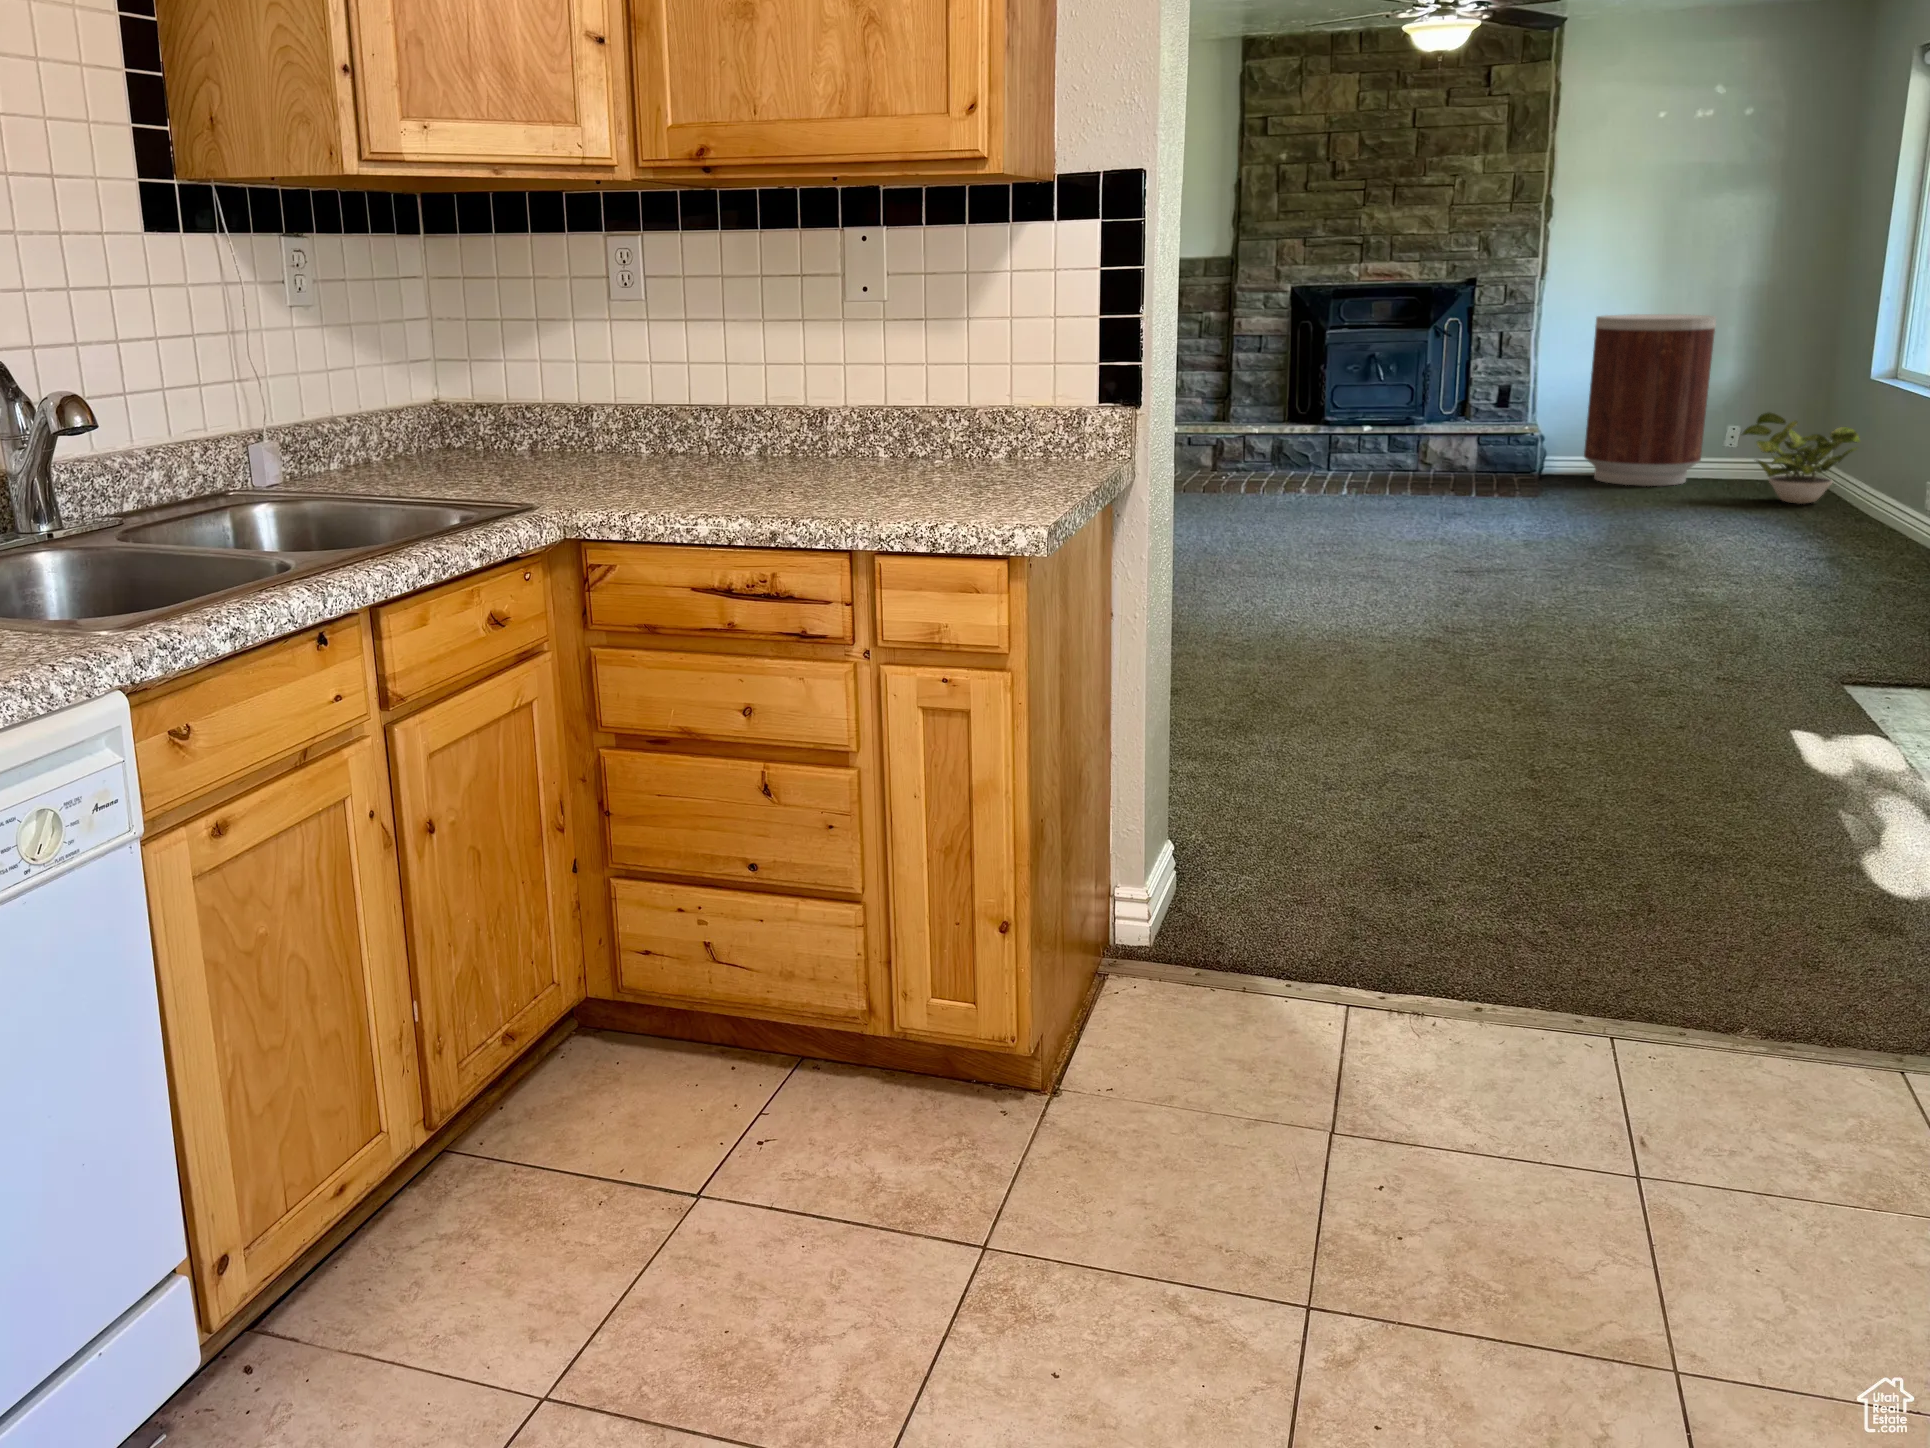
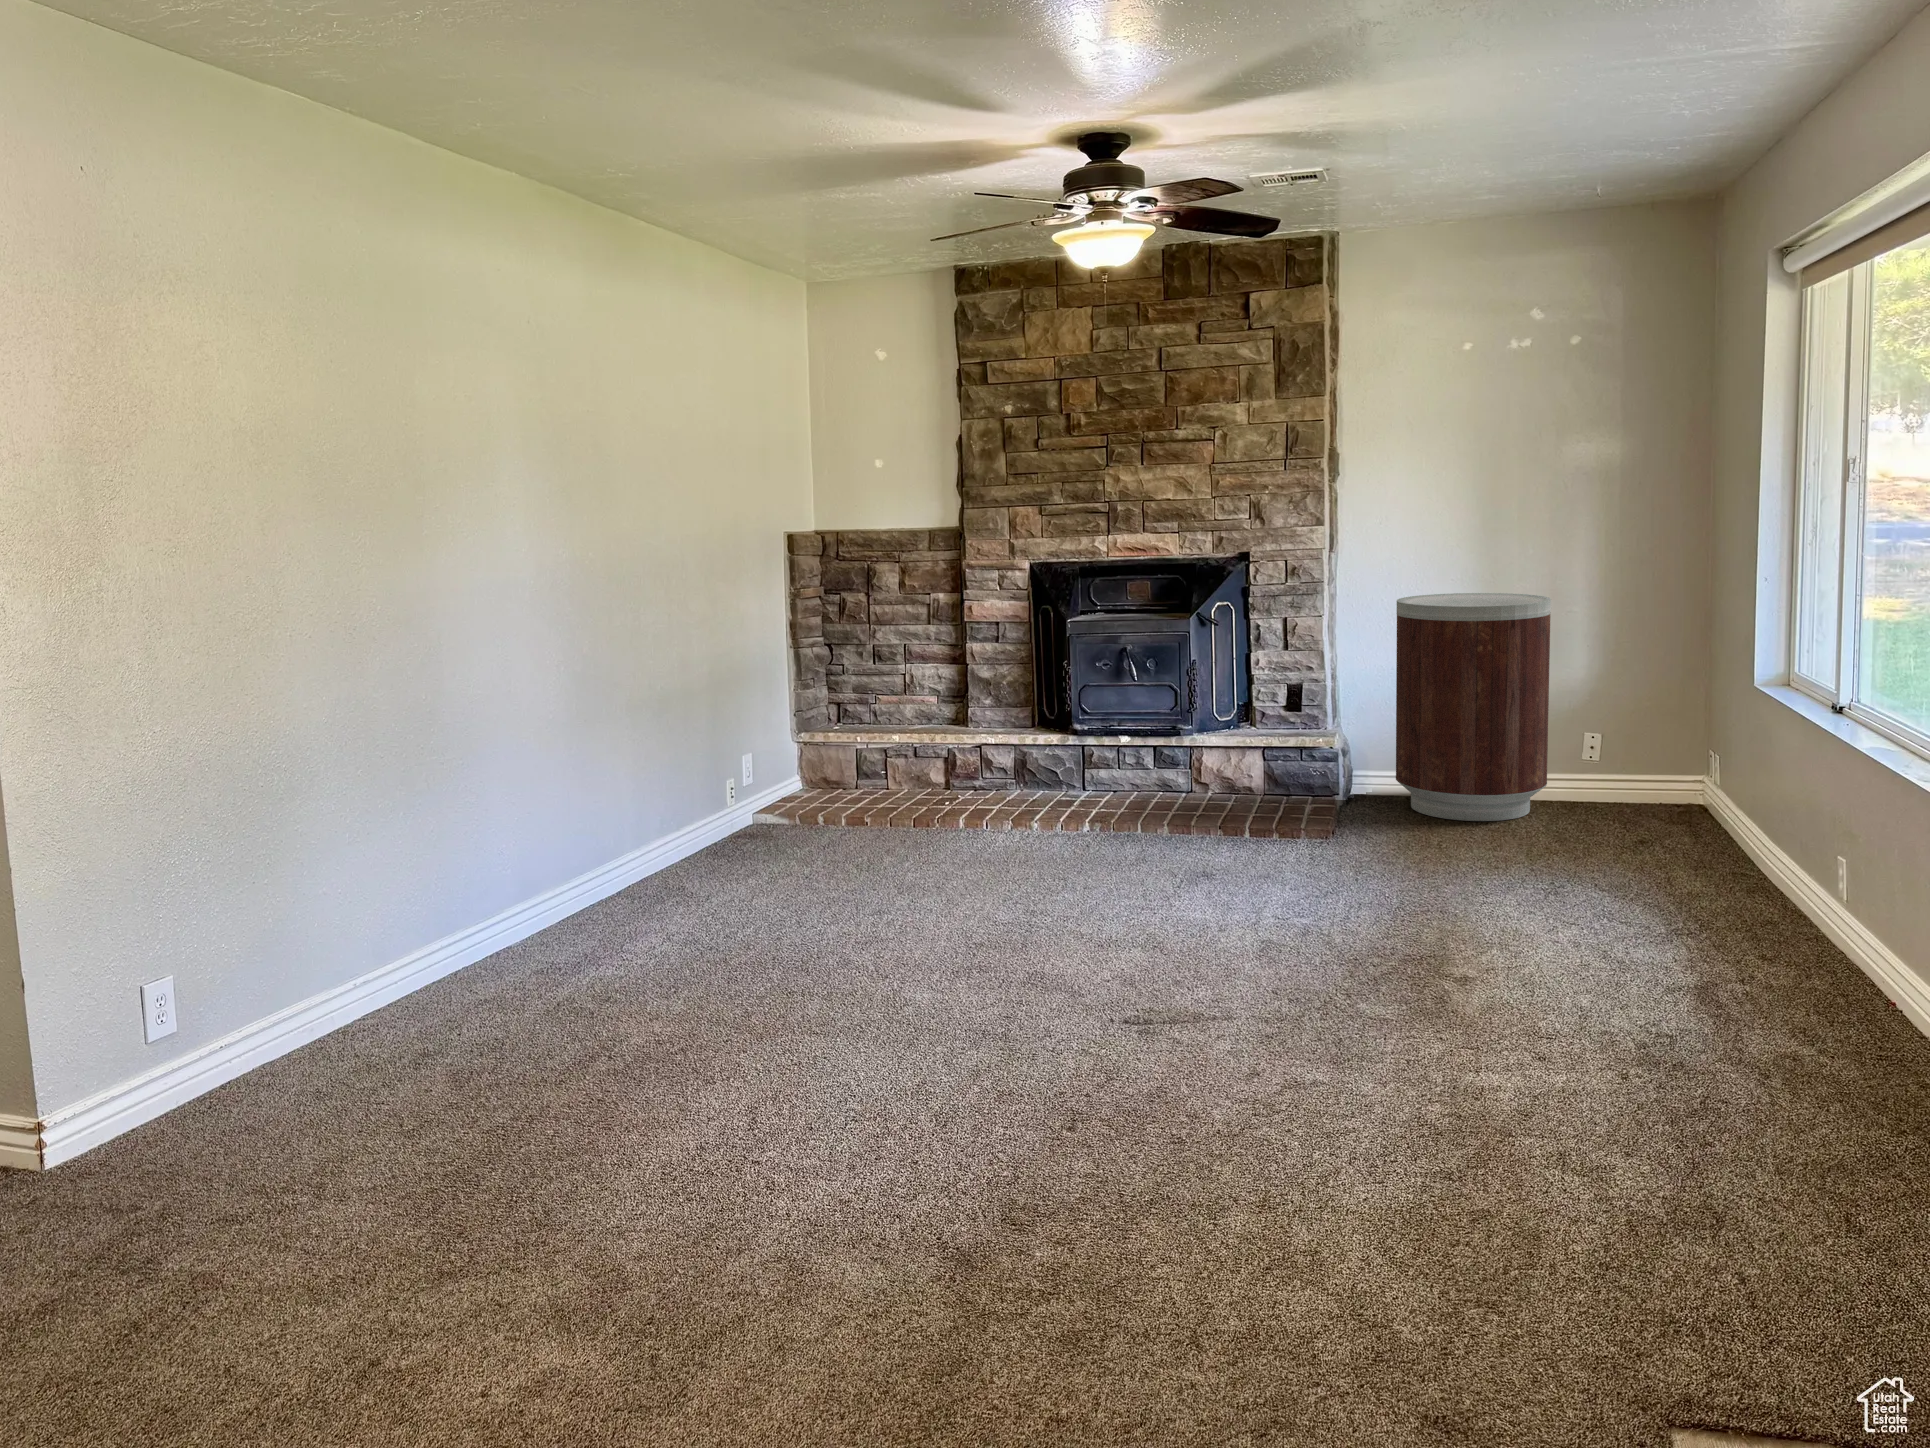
potted plant: present [1742,413,1860,504] -> none [1588,736,1755,864]

